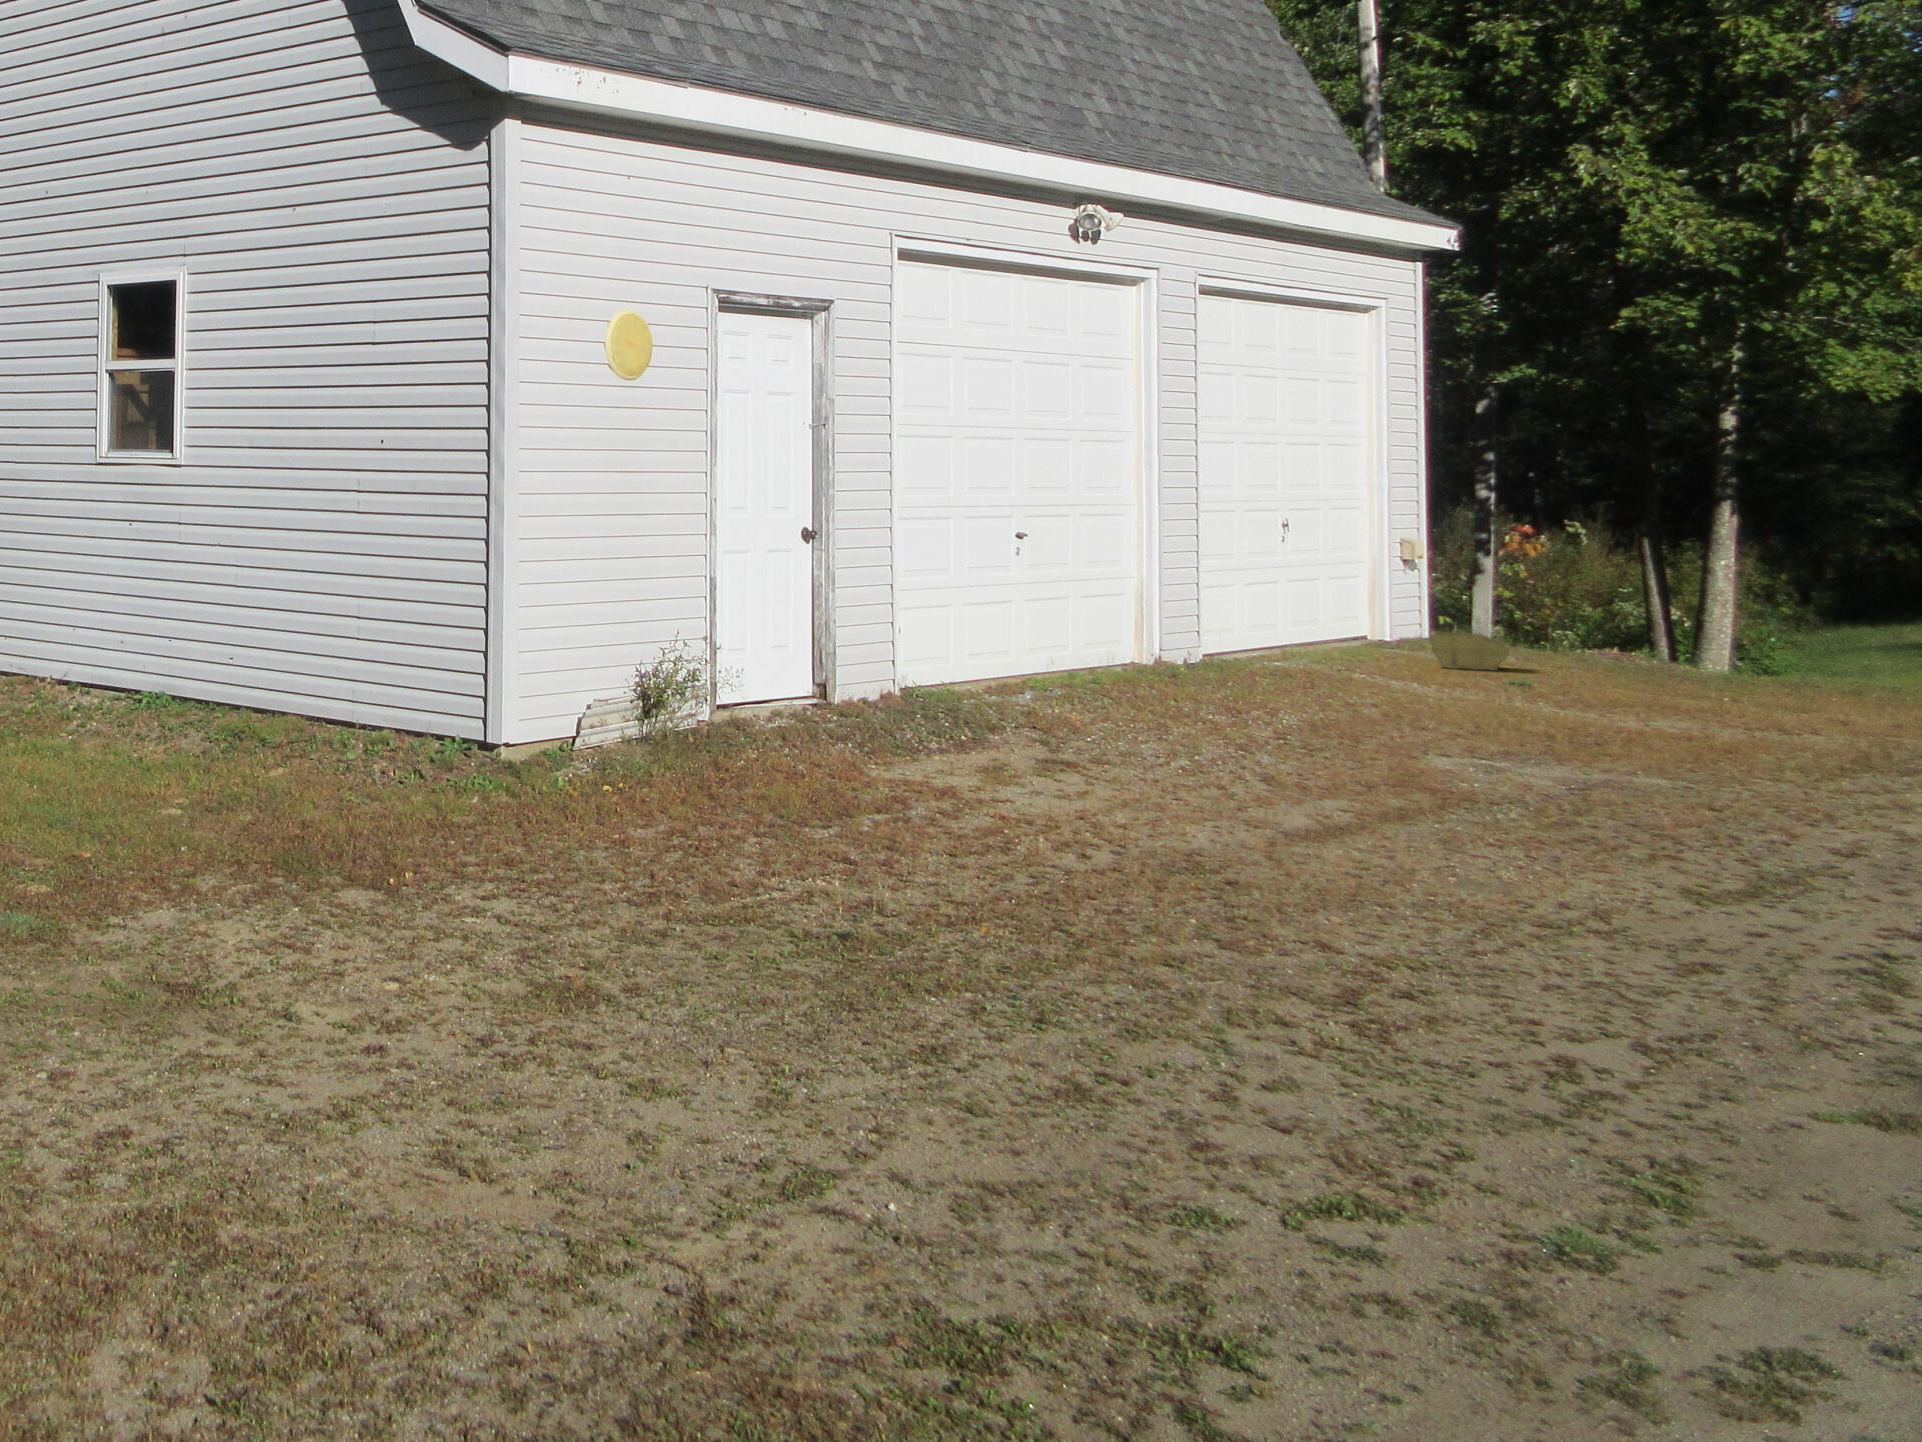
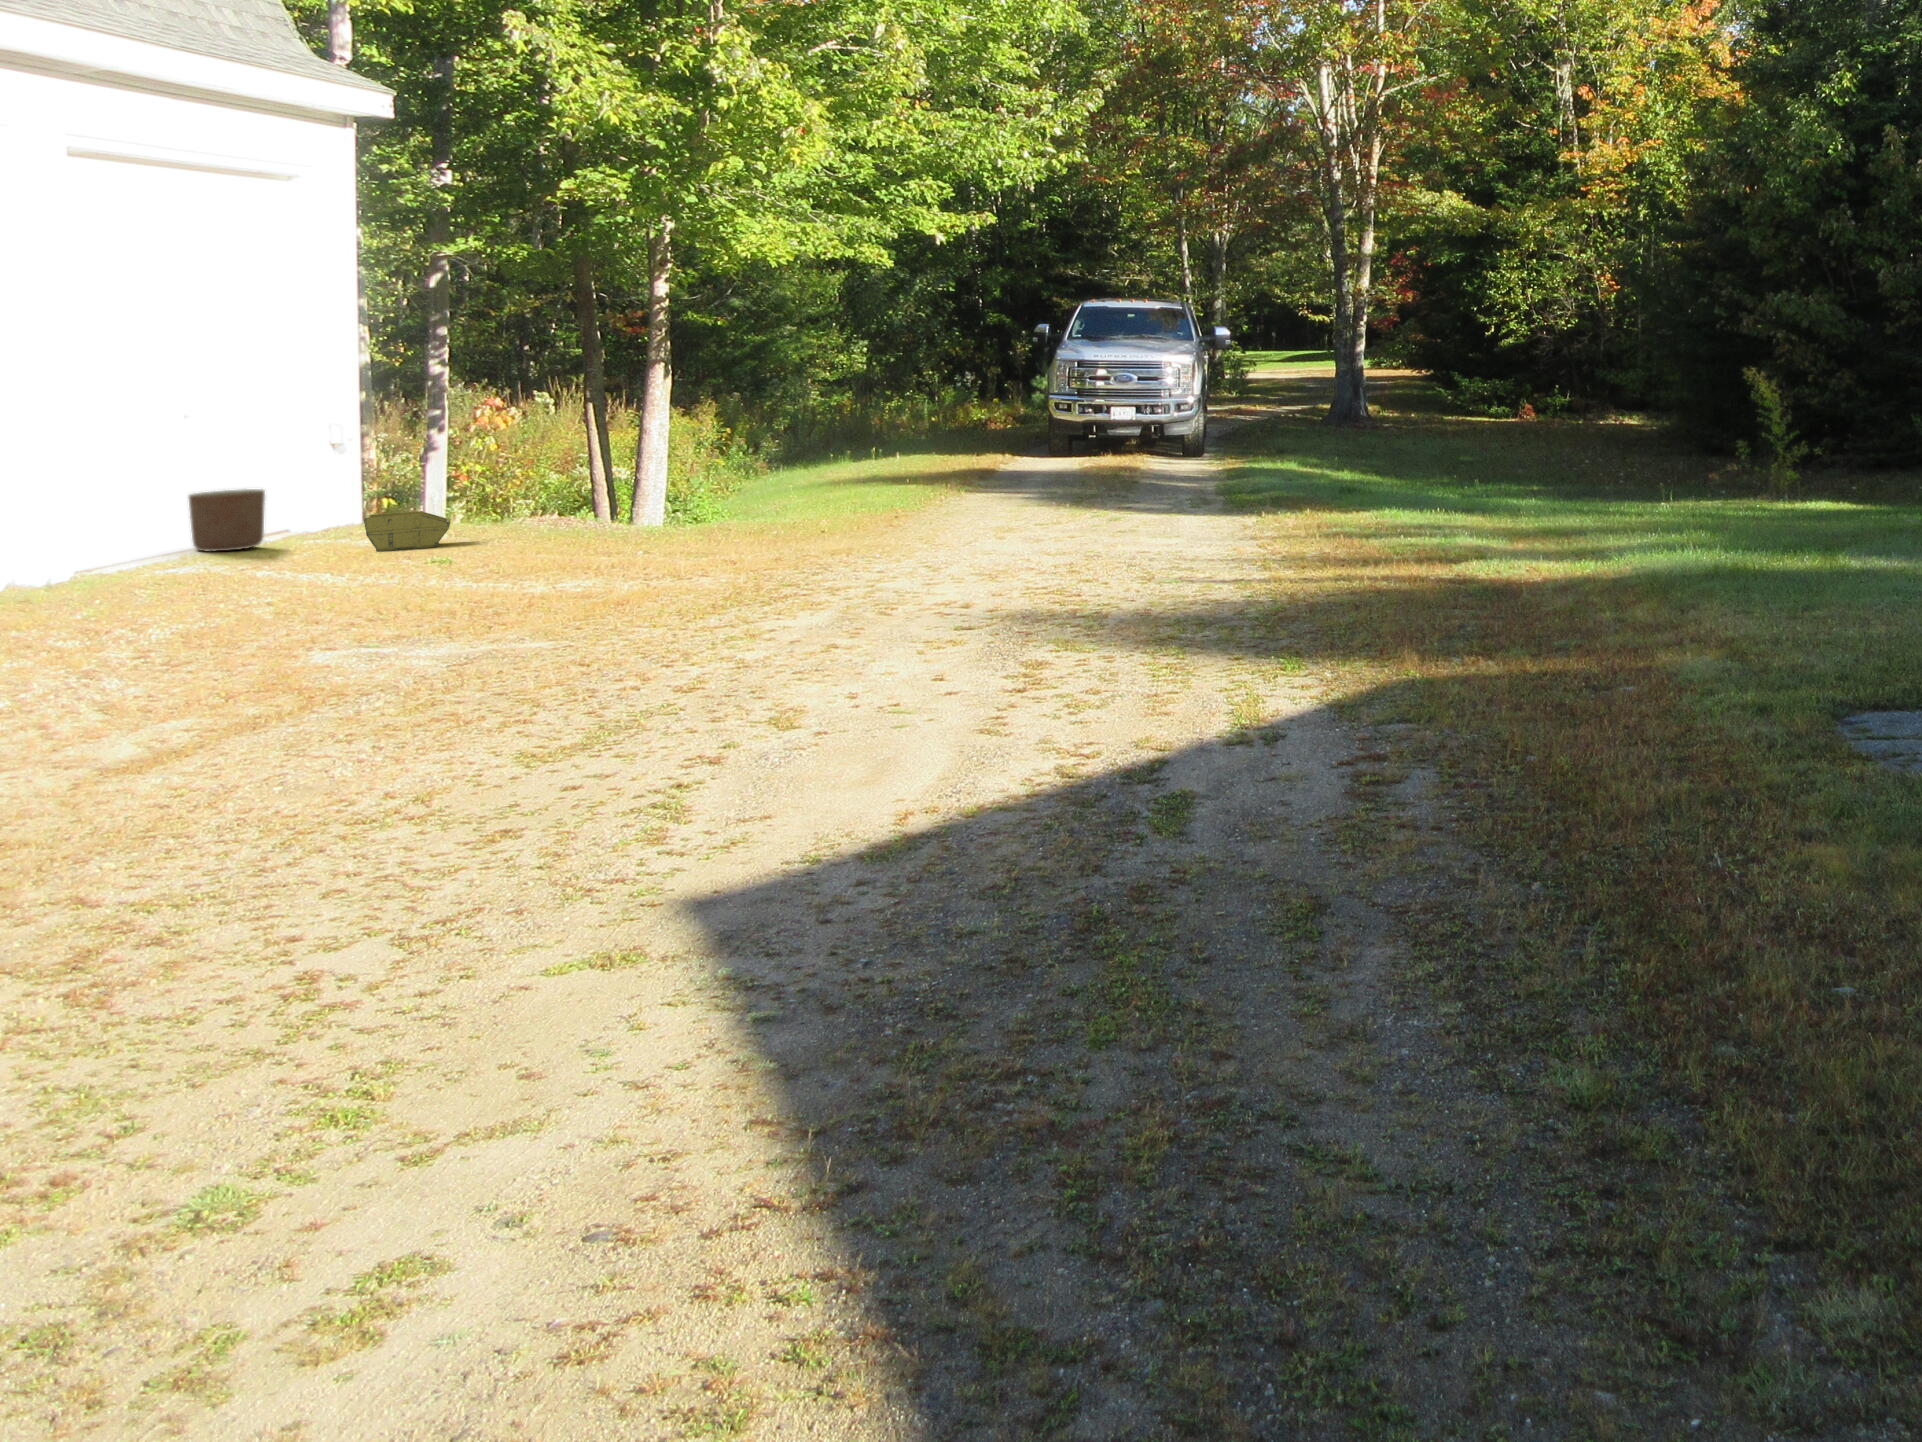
planter: none [1299,598,1360,652] -> present [189,489,265,552]

